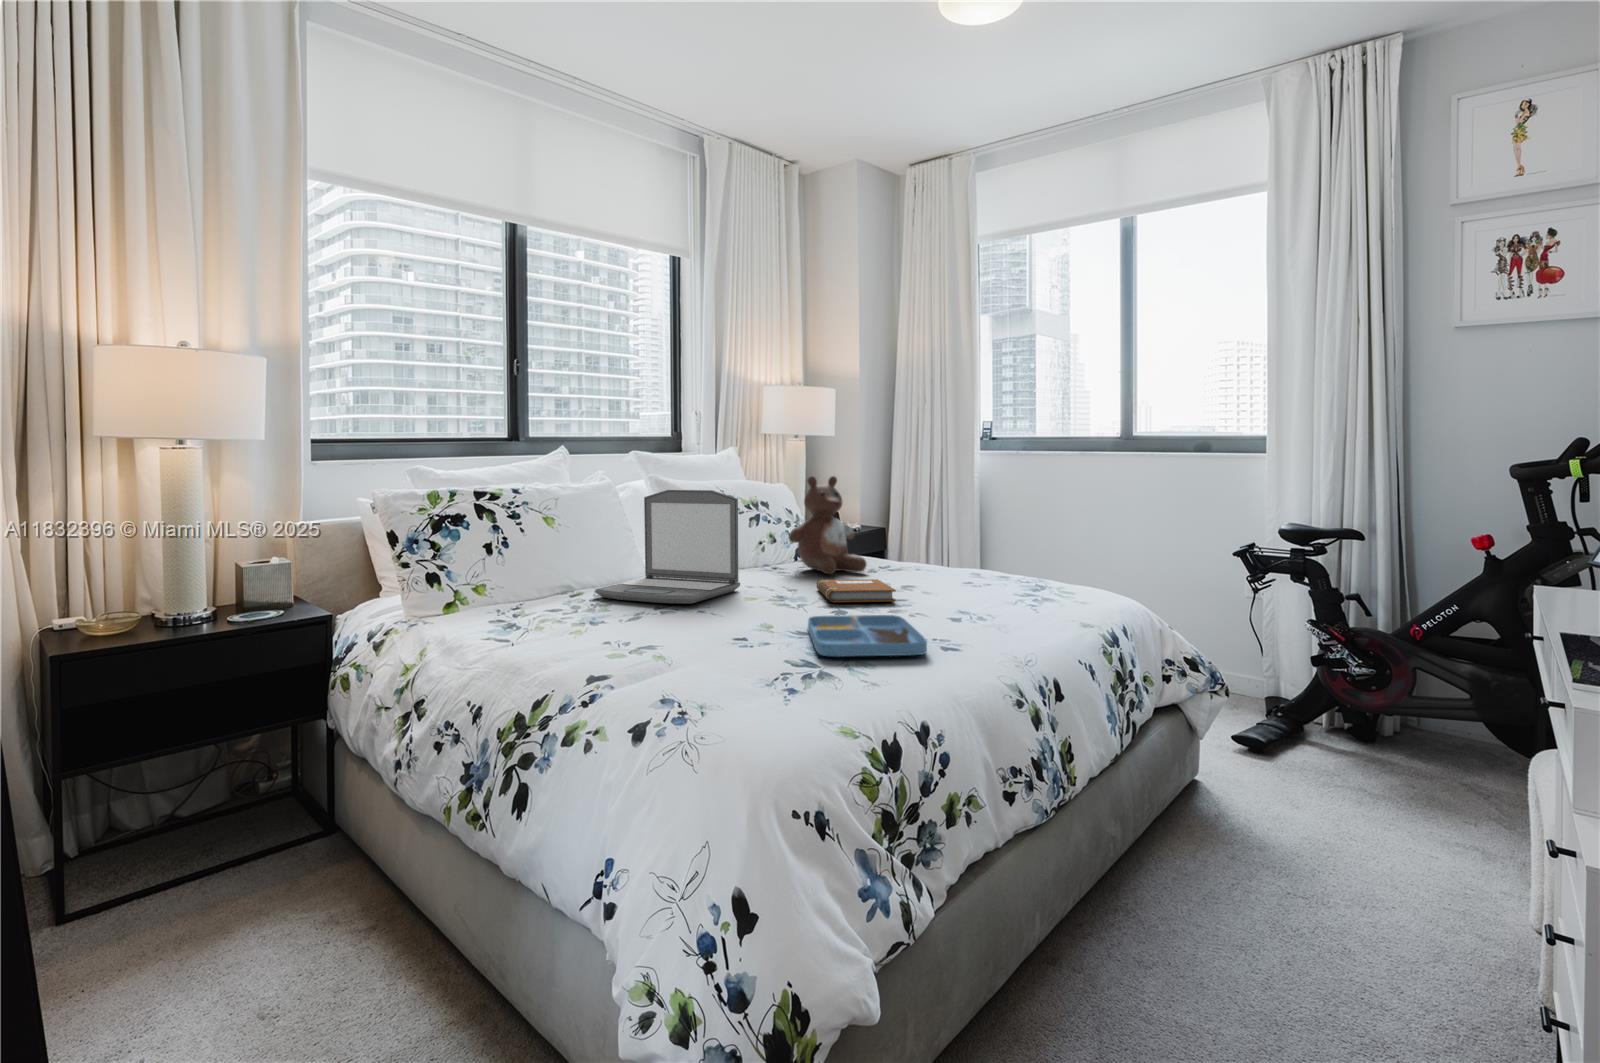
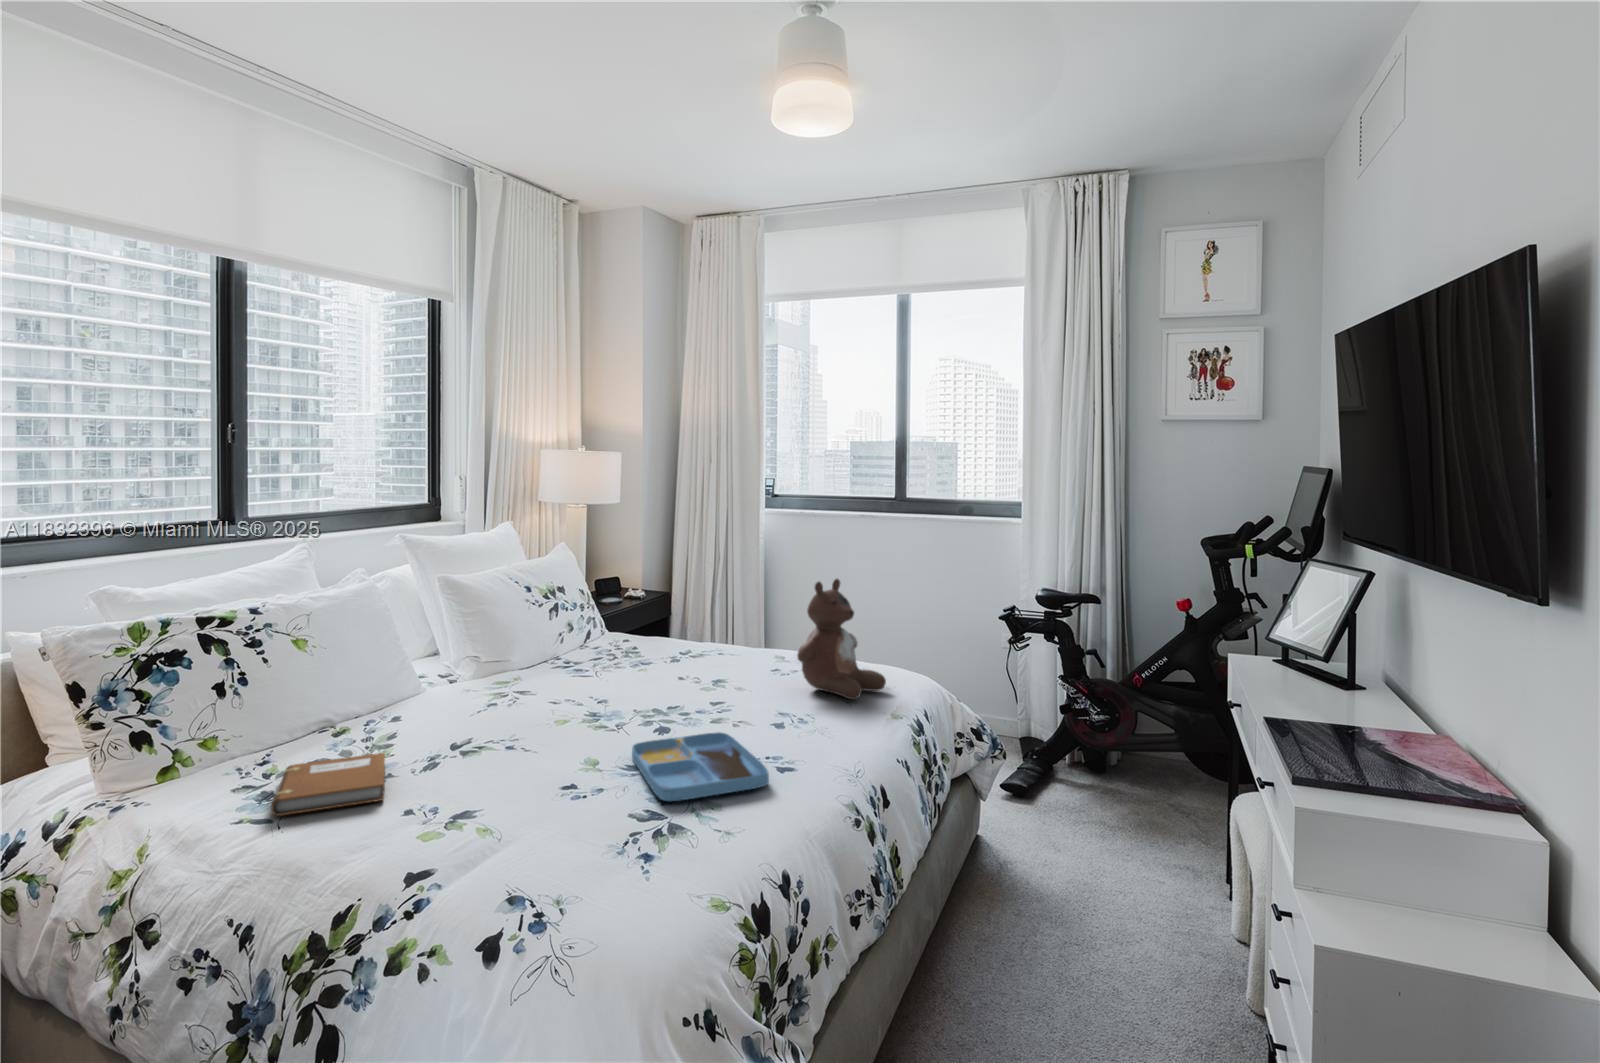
stuffed bear: present [789,476,867,574] -> present [797,579,886,699]
laptop: present [595,490,740,604] -> none [365,598,537,737]
notebook: present [817,579,896,602] -> present [271,753,385,816]

